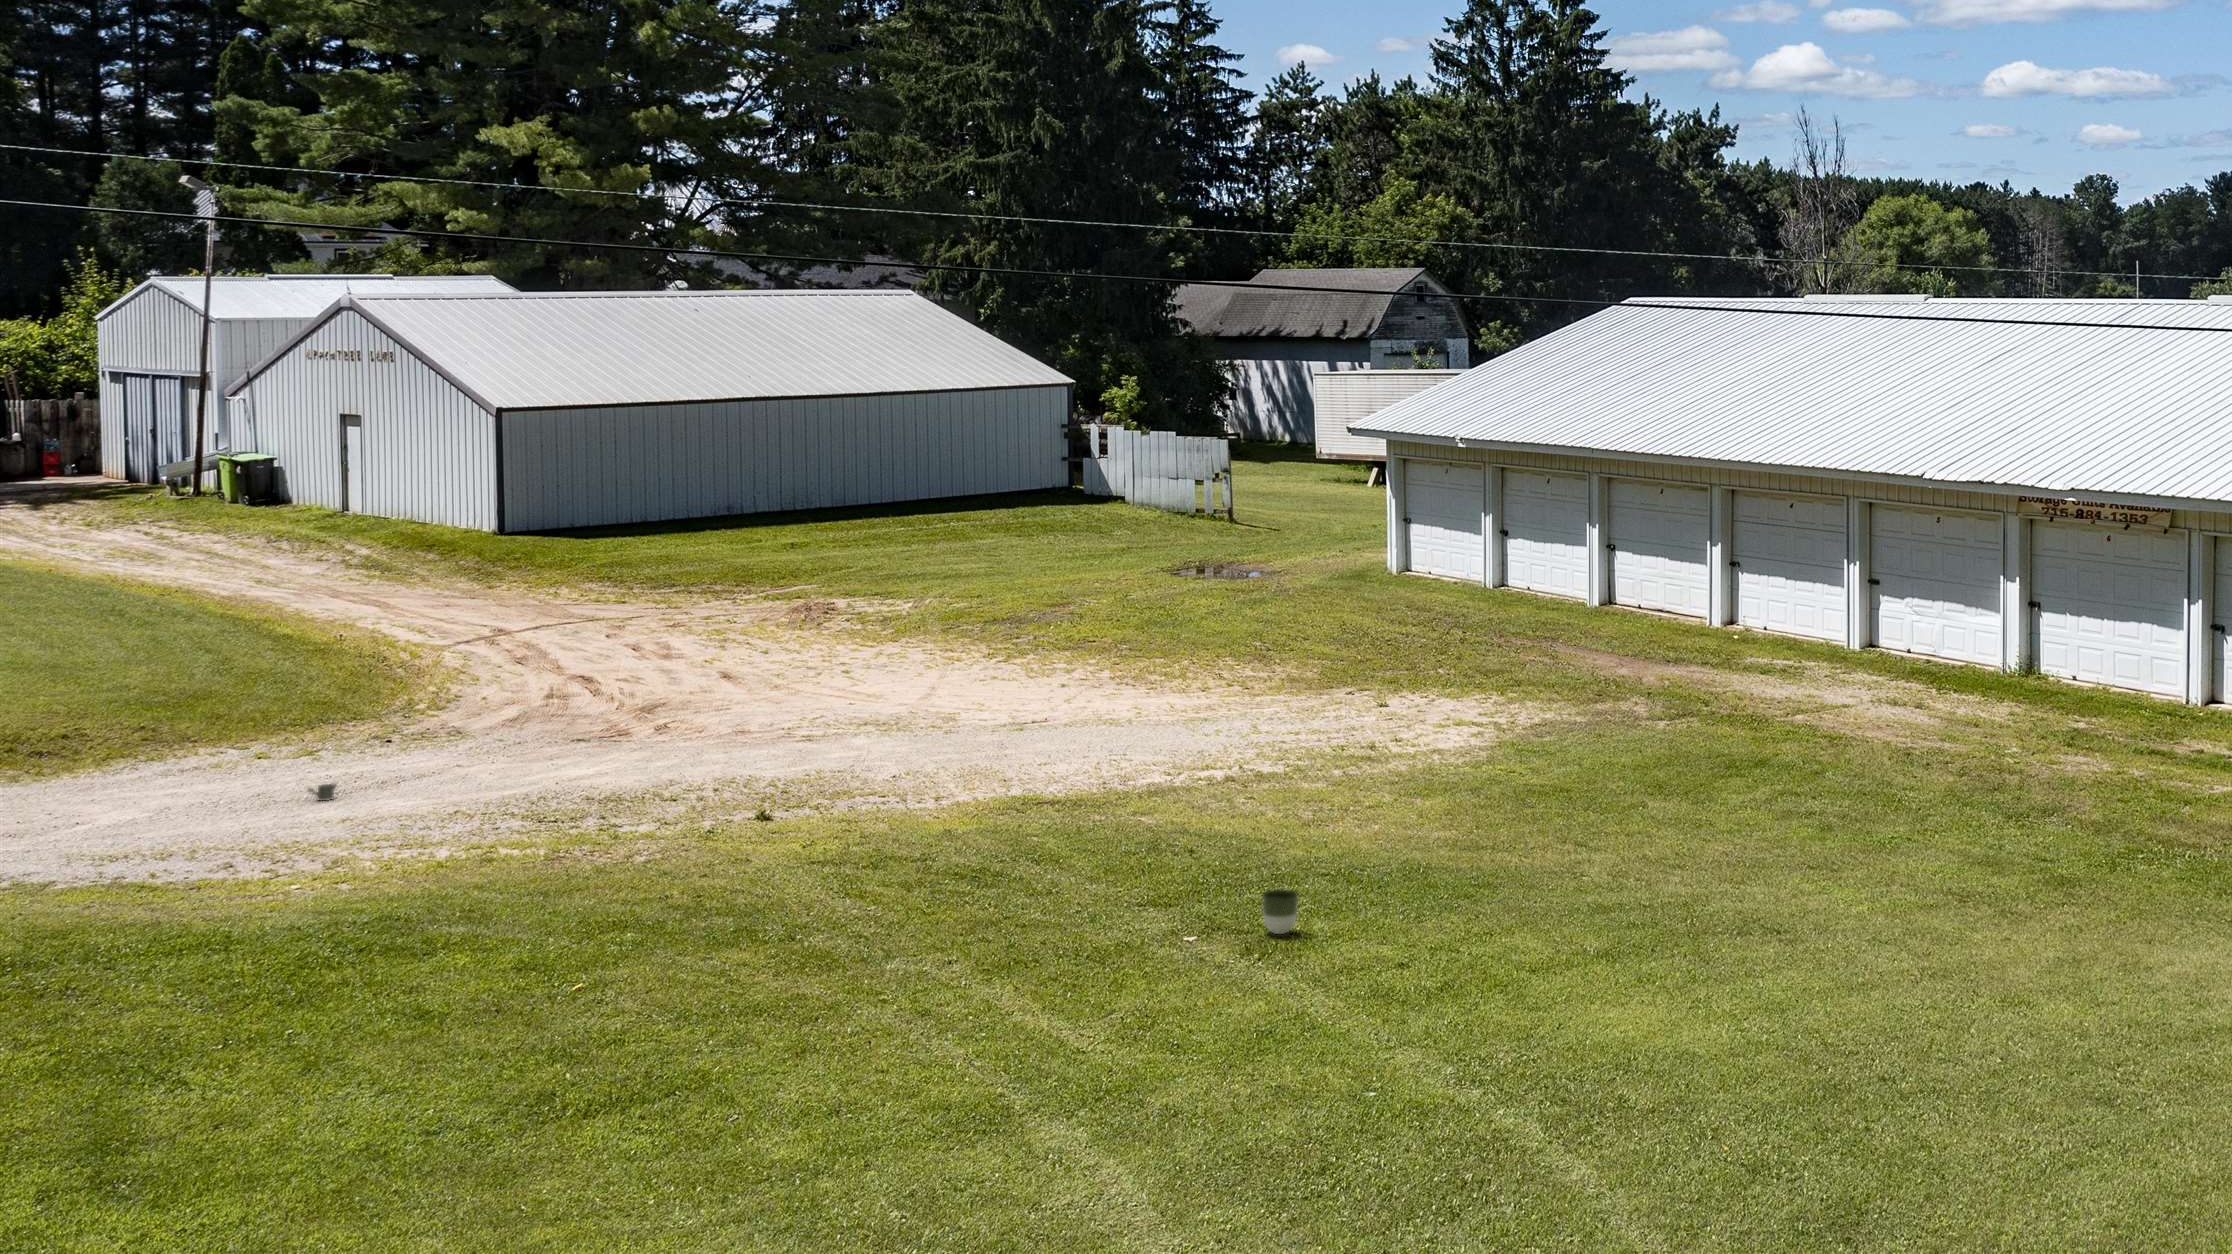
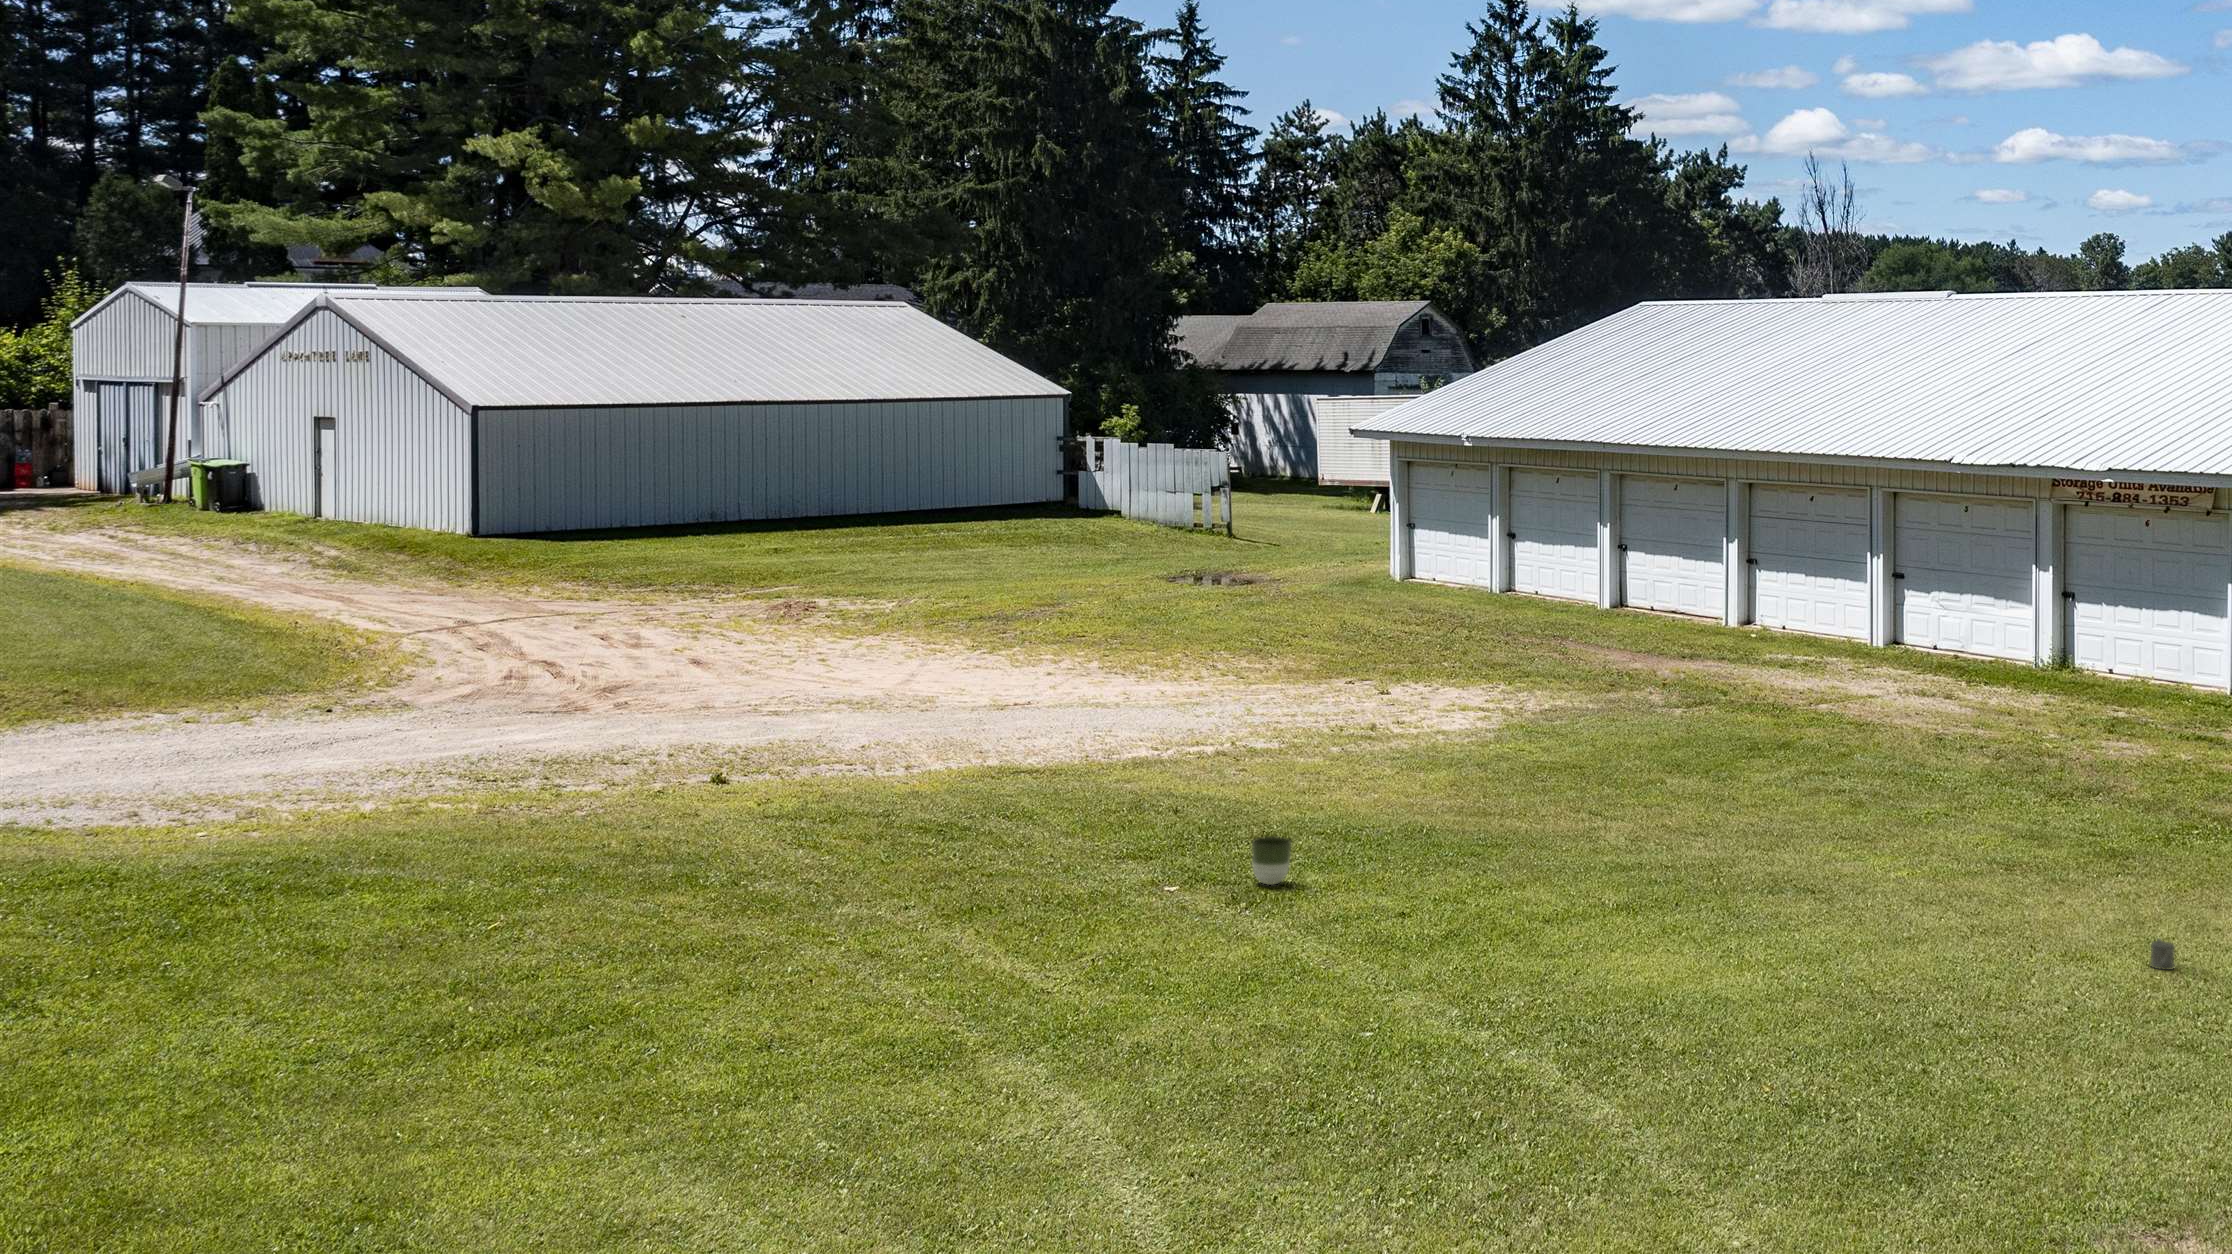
watering can: present [308,783,336,801] -> present [2151,939,2175,970]

